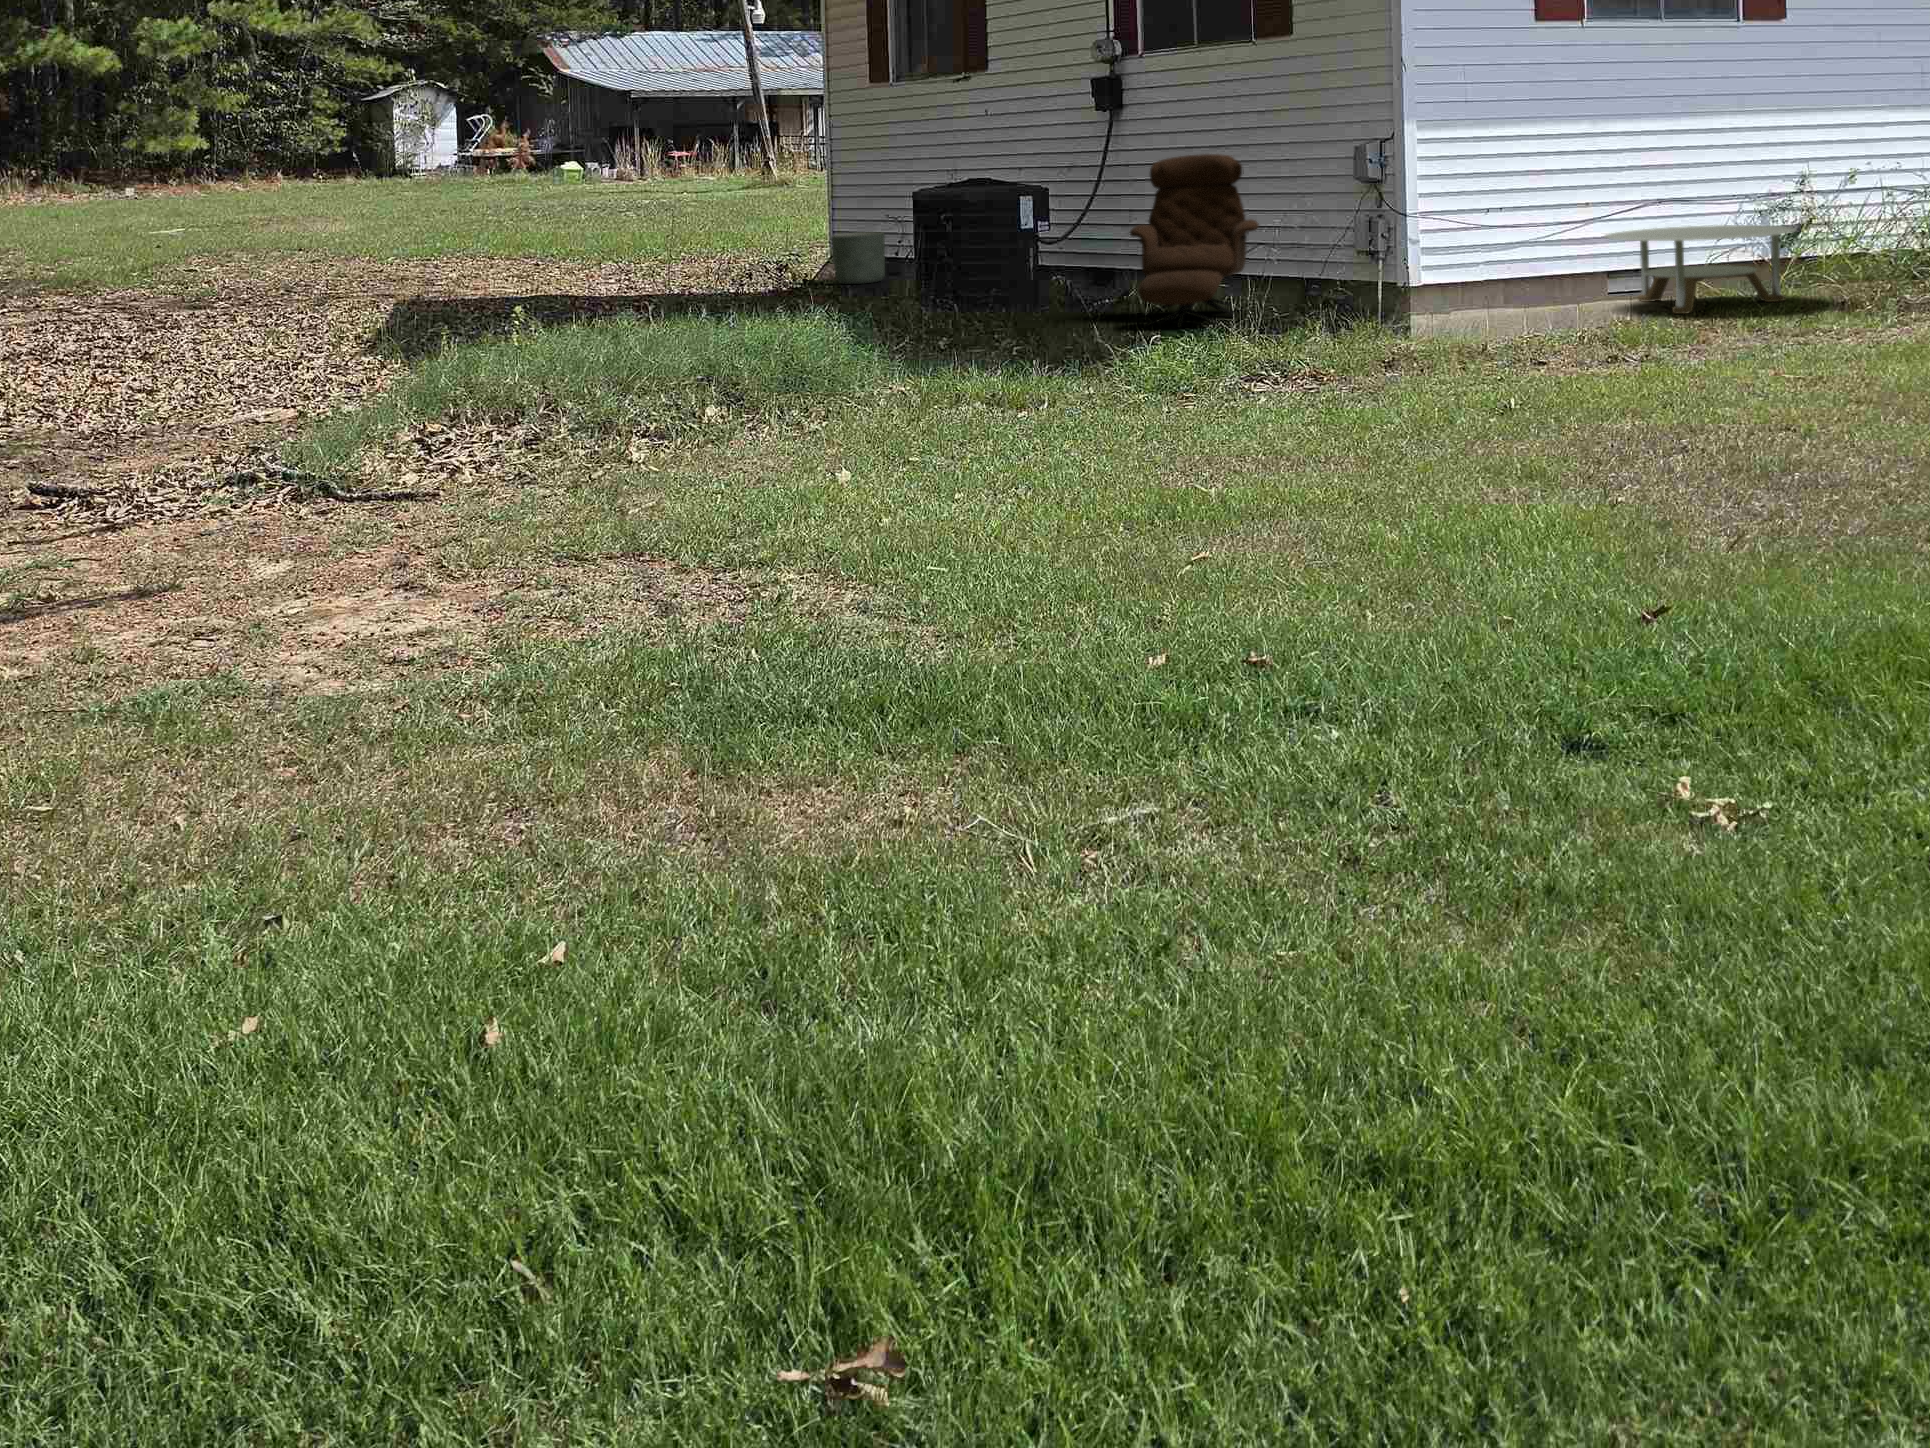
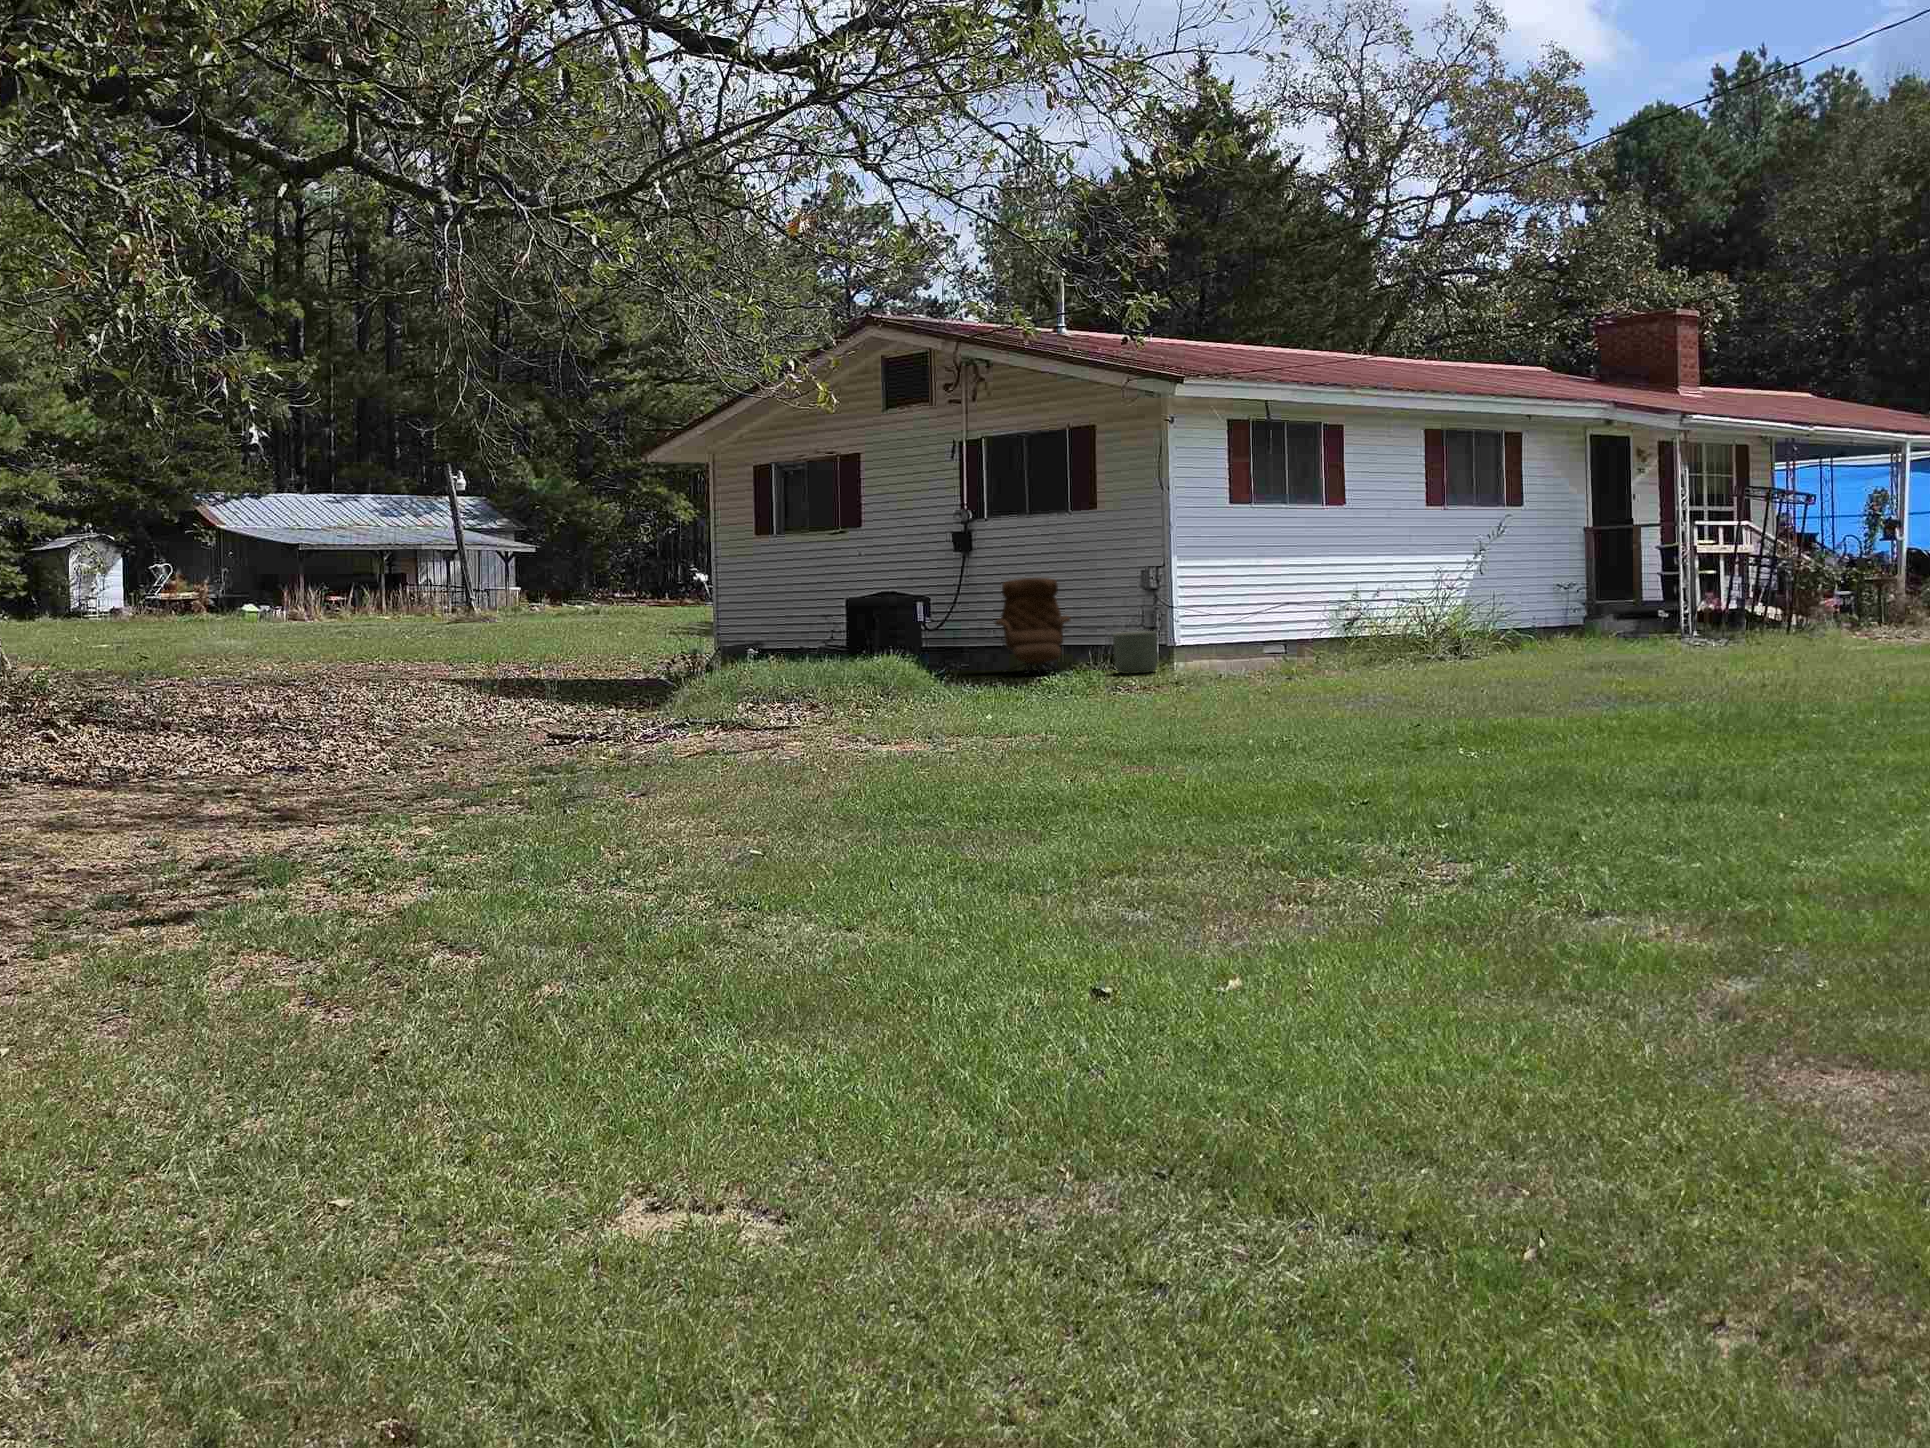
round table: present [1605,225,1796,314] -> none [1269,617,1372,663]
planter: present [831,232,885,284] -> present [1113,631,1158,674]

